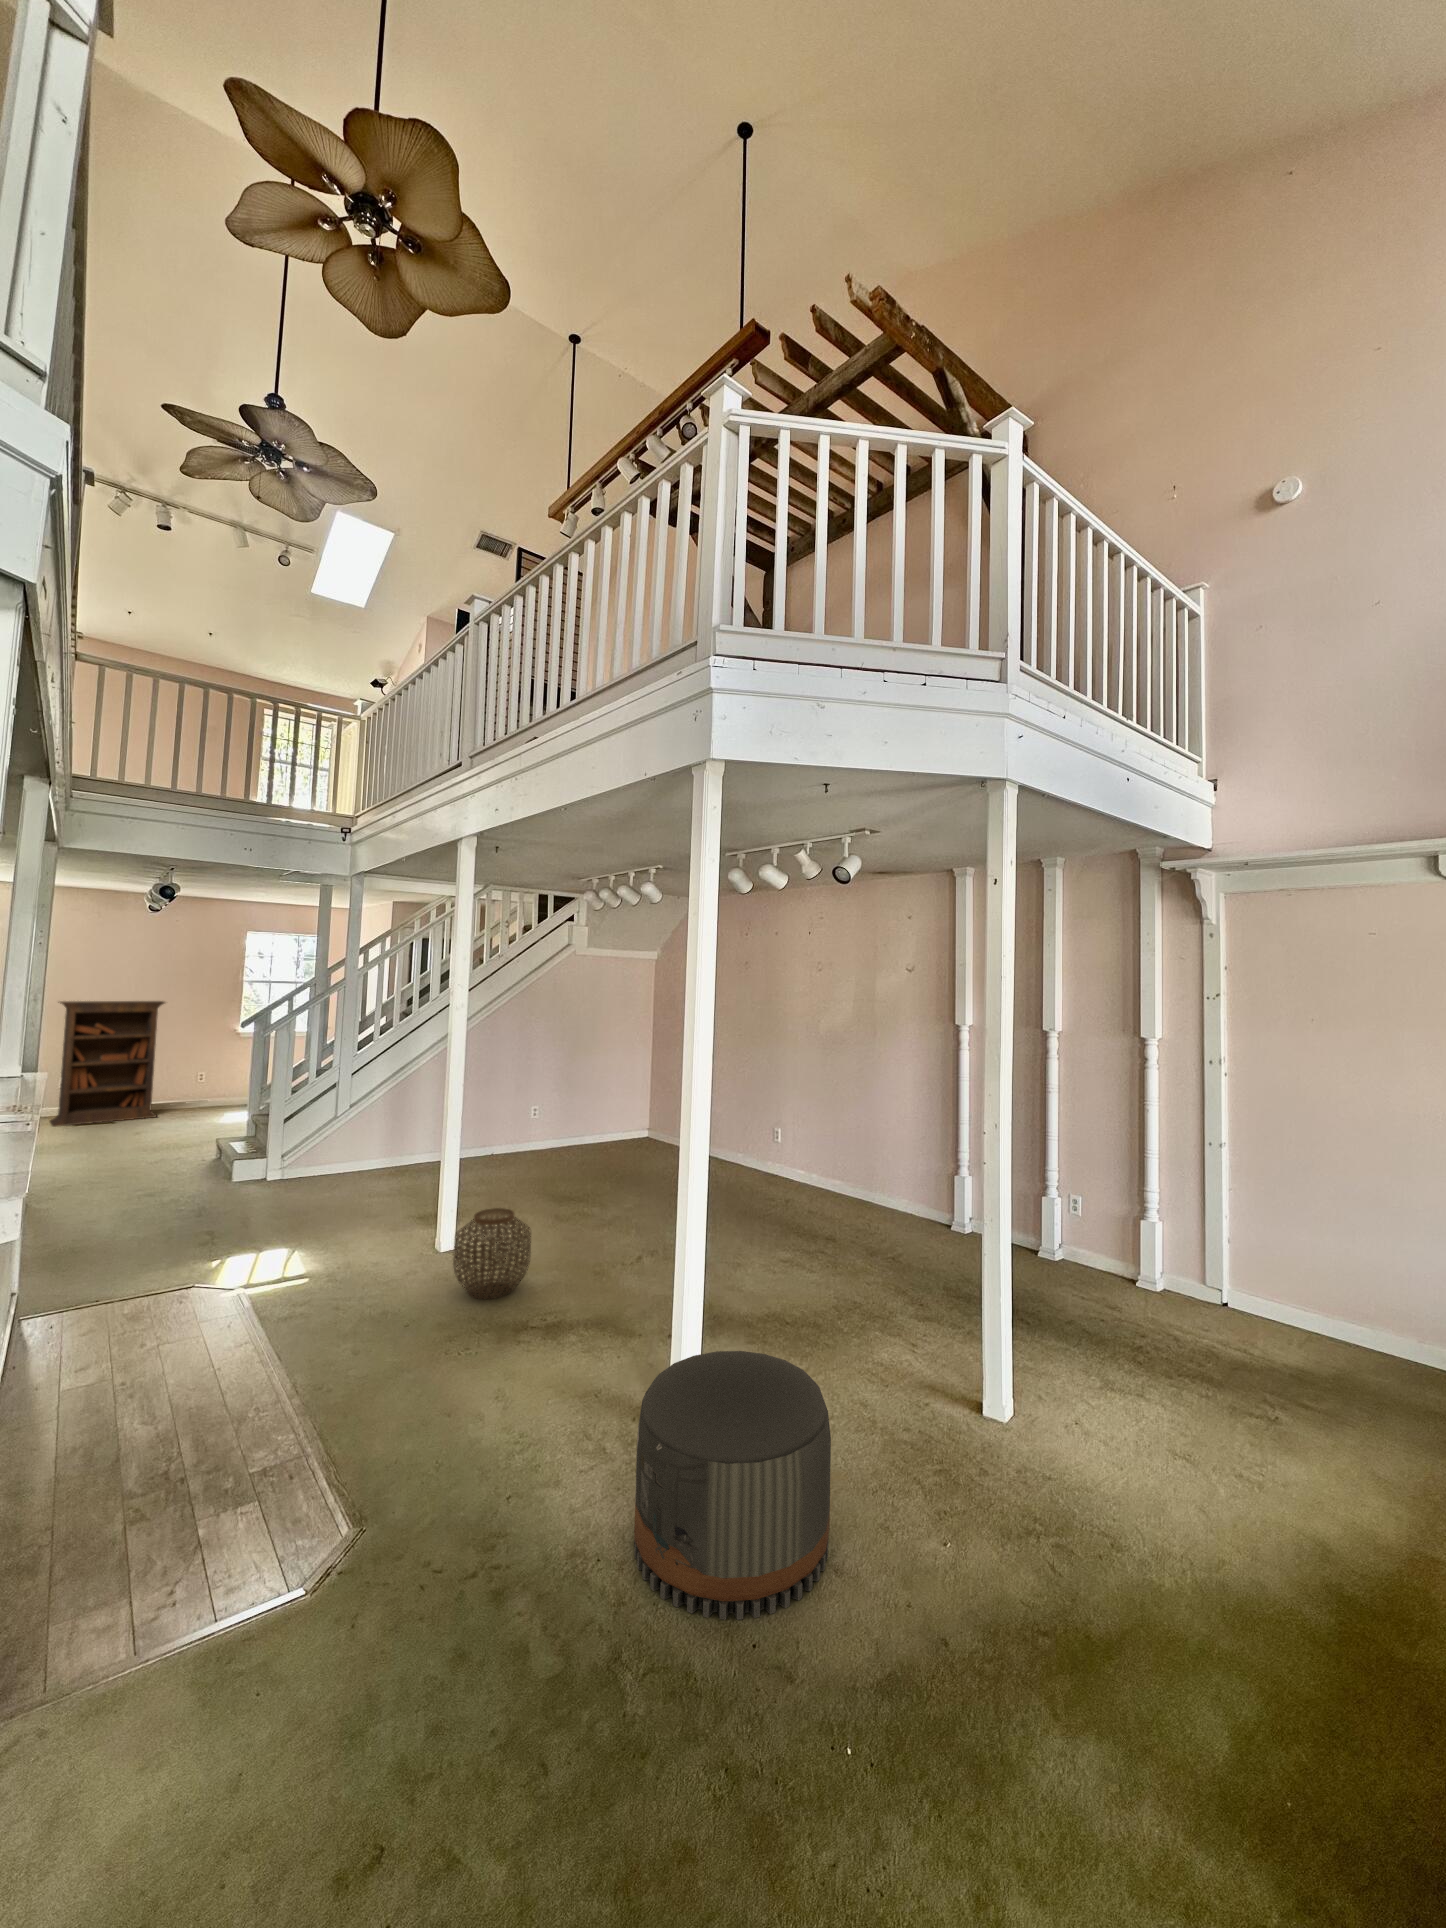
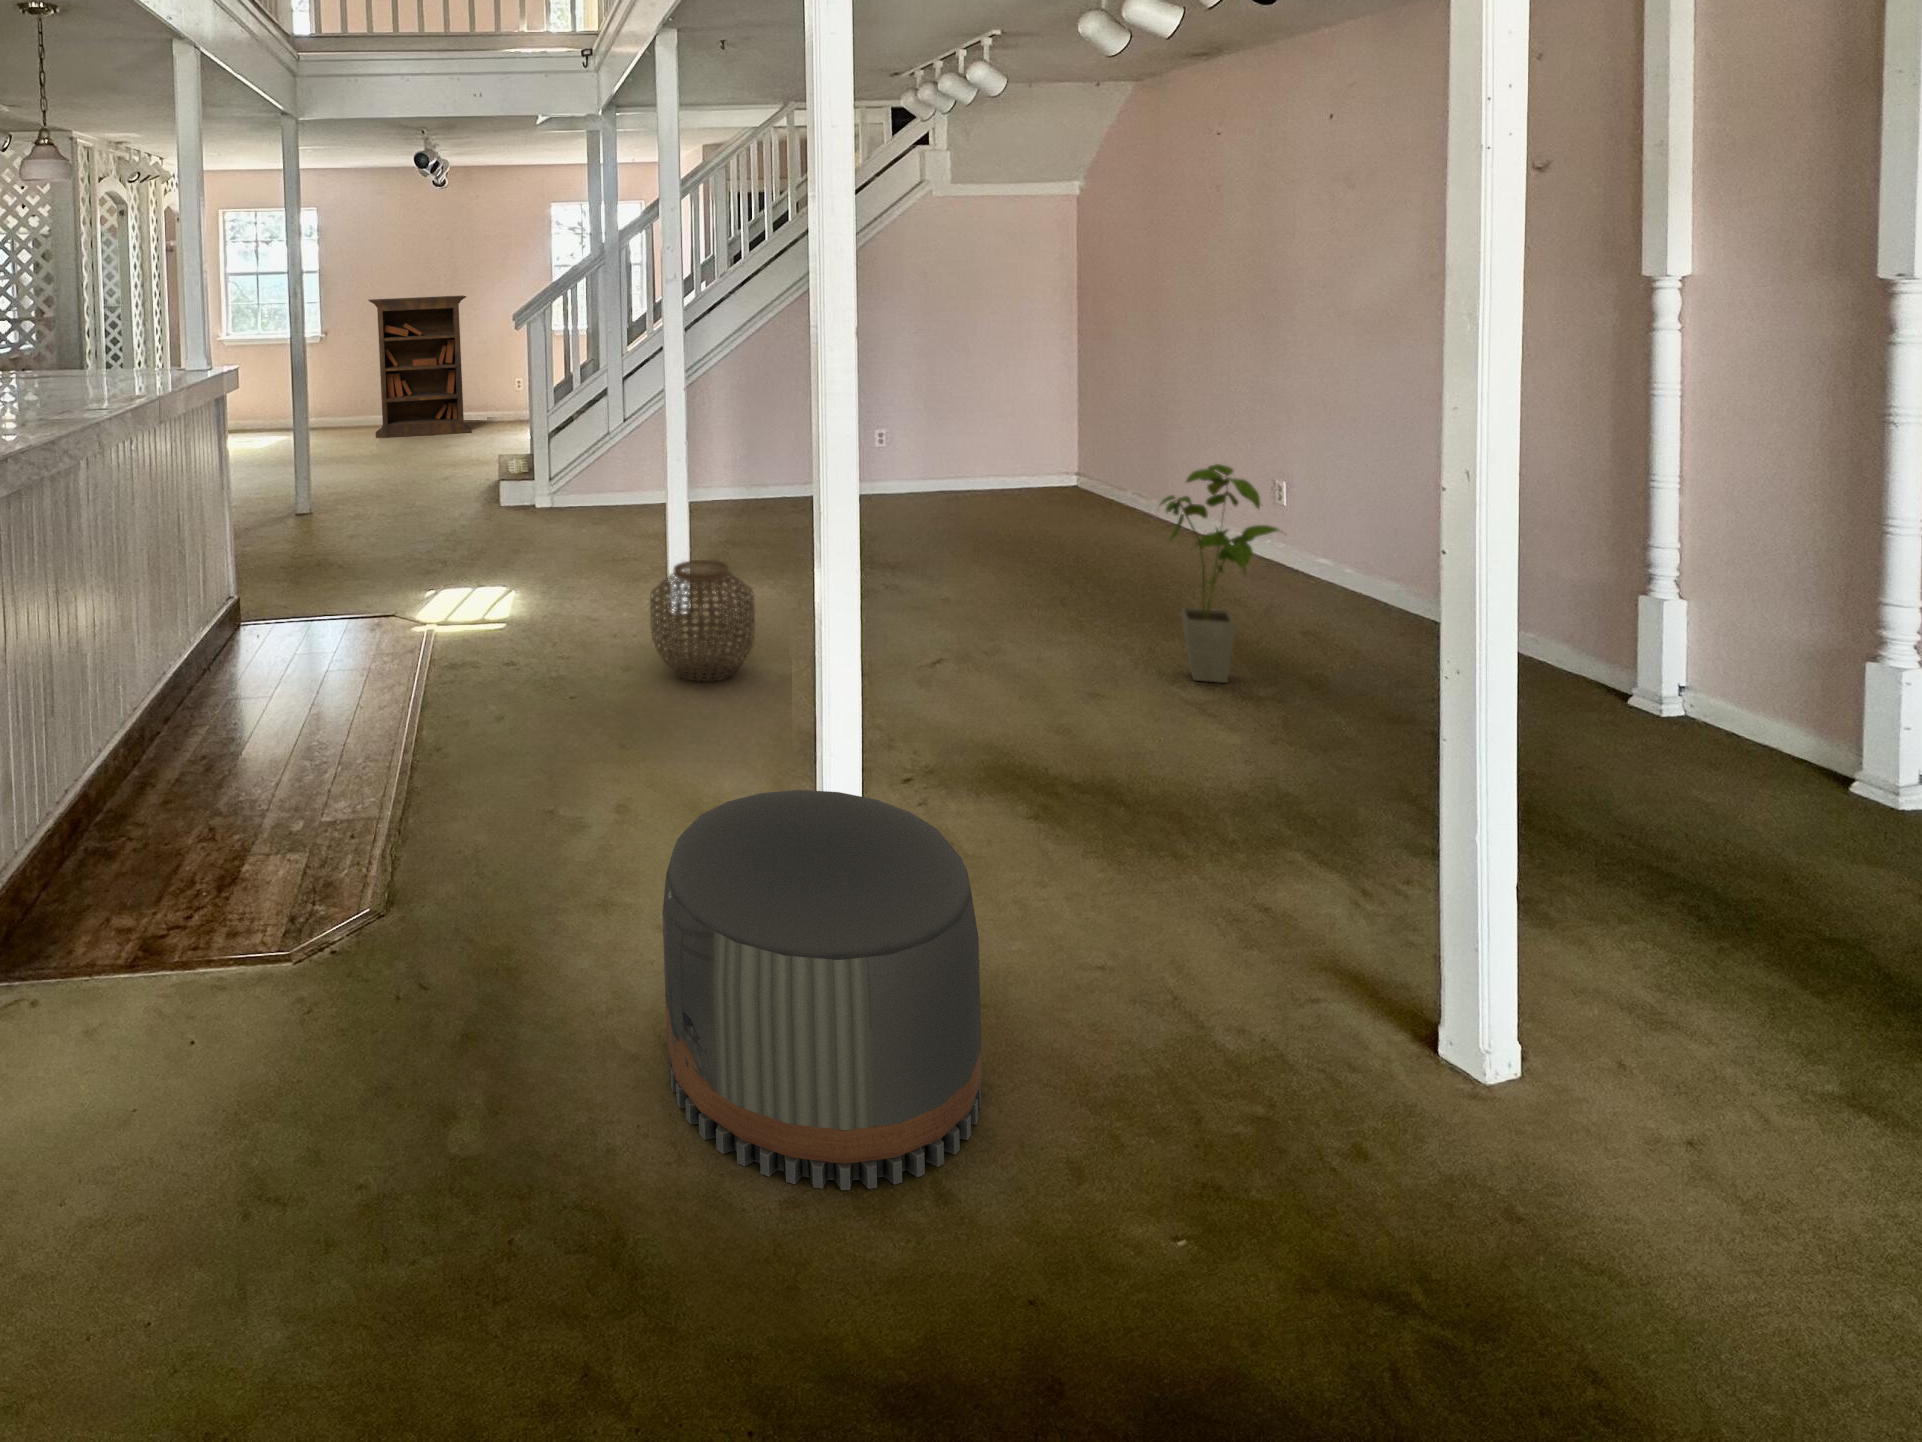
house plant: none [758,1122,818,1247] -> present [1161,464,1278,683]

